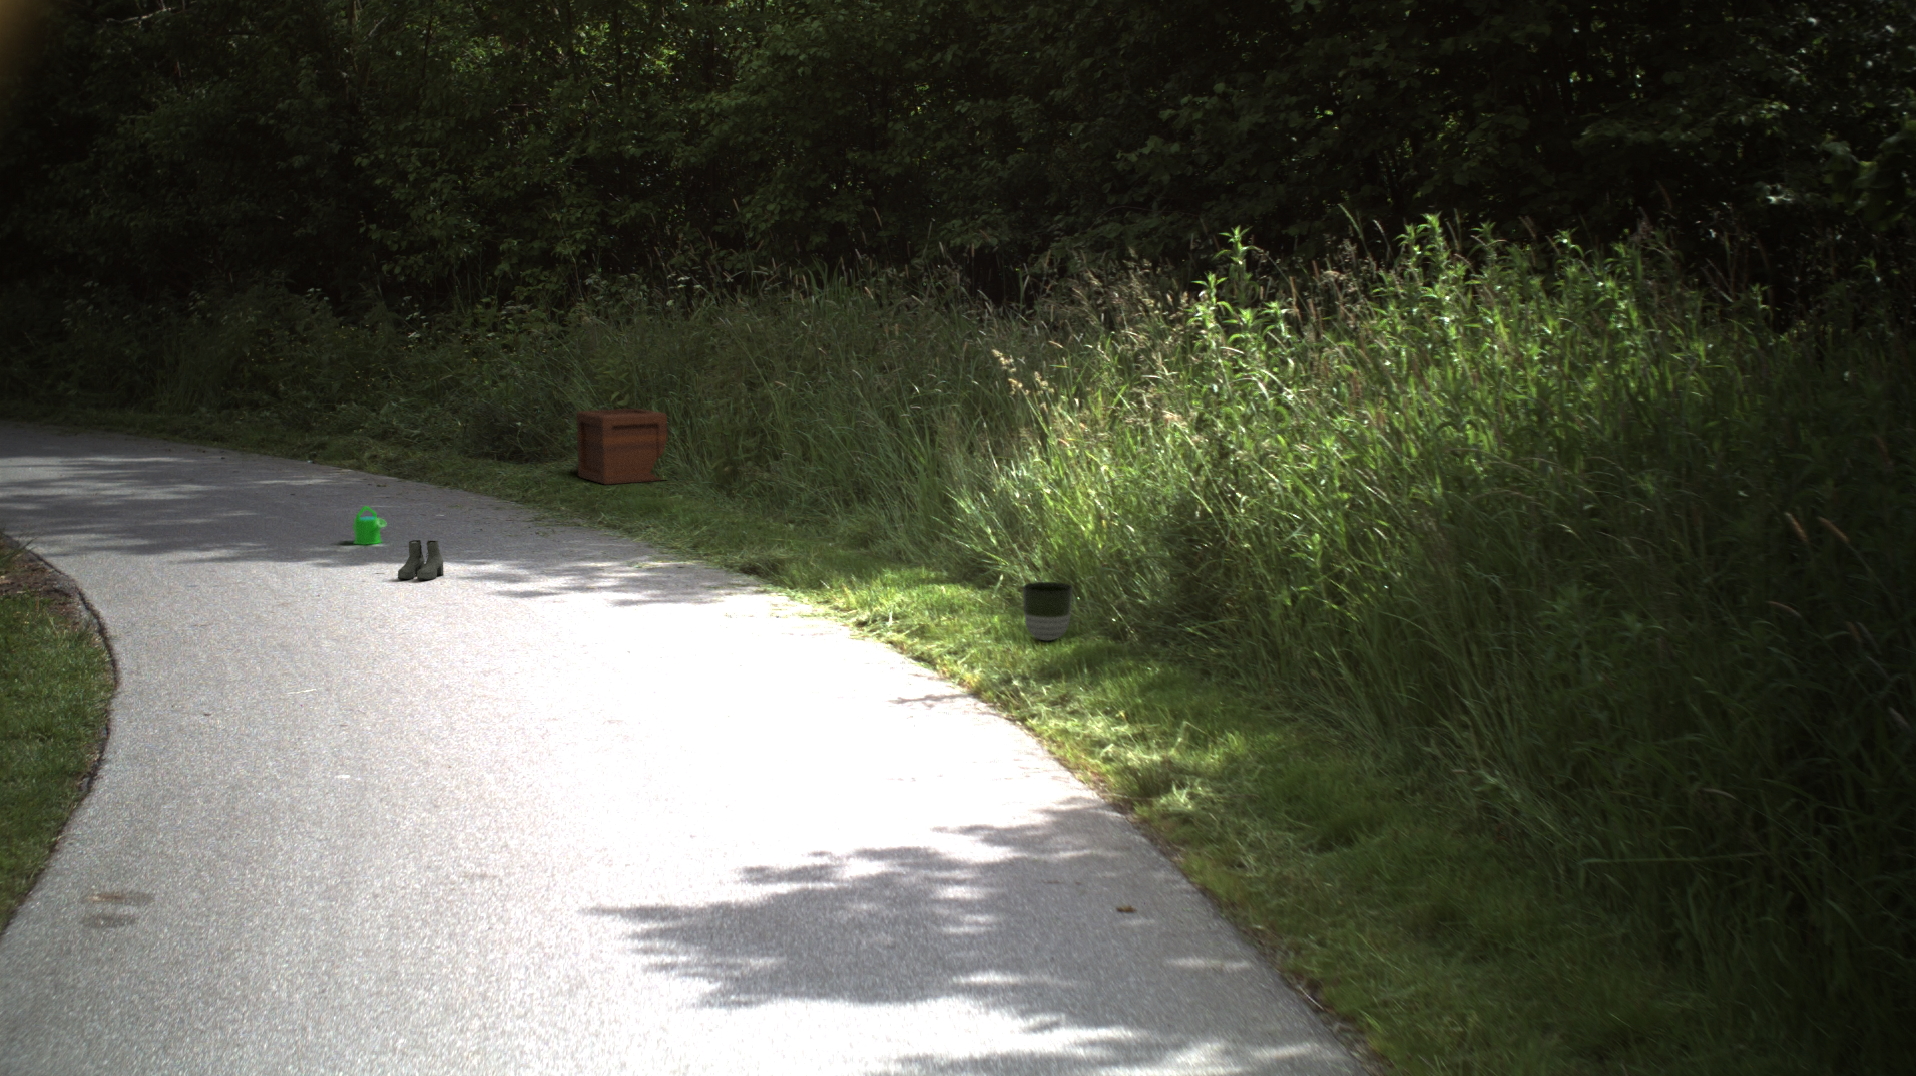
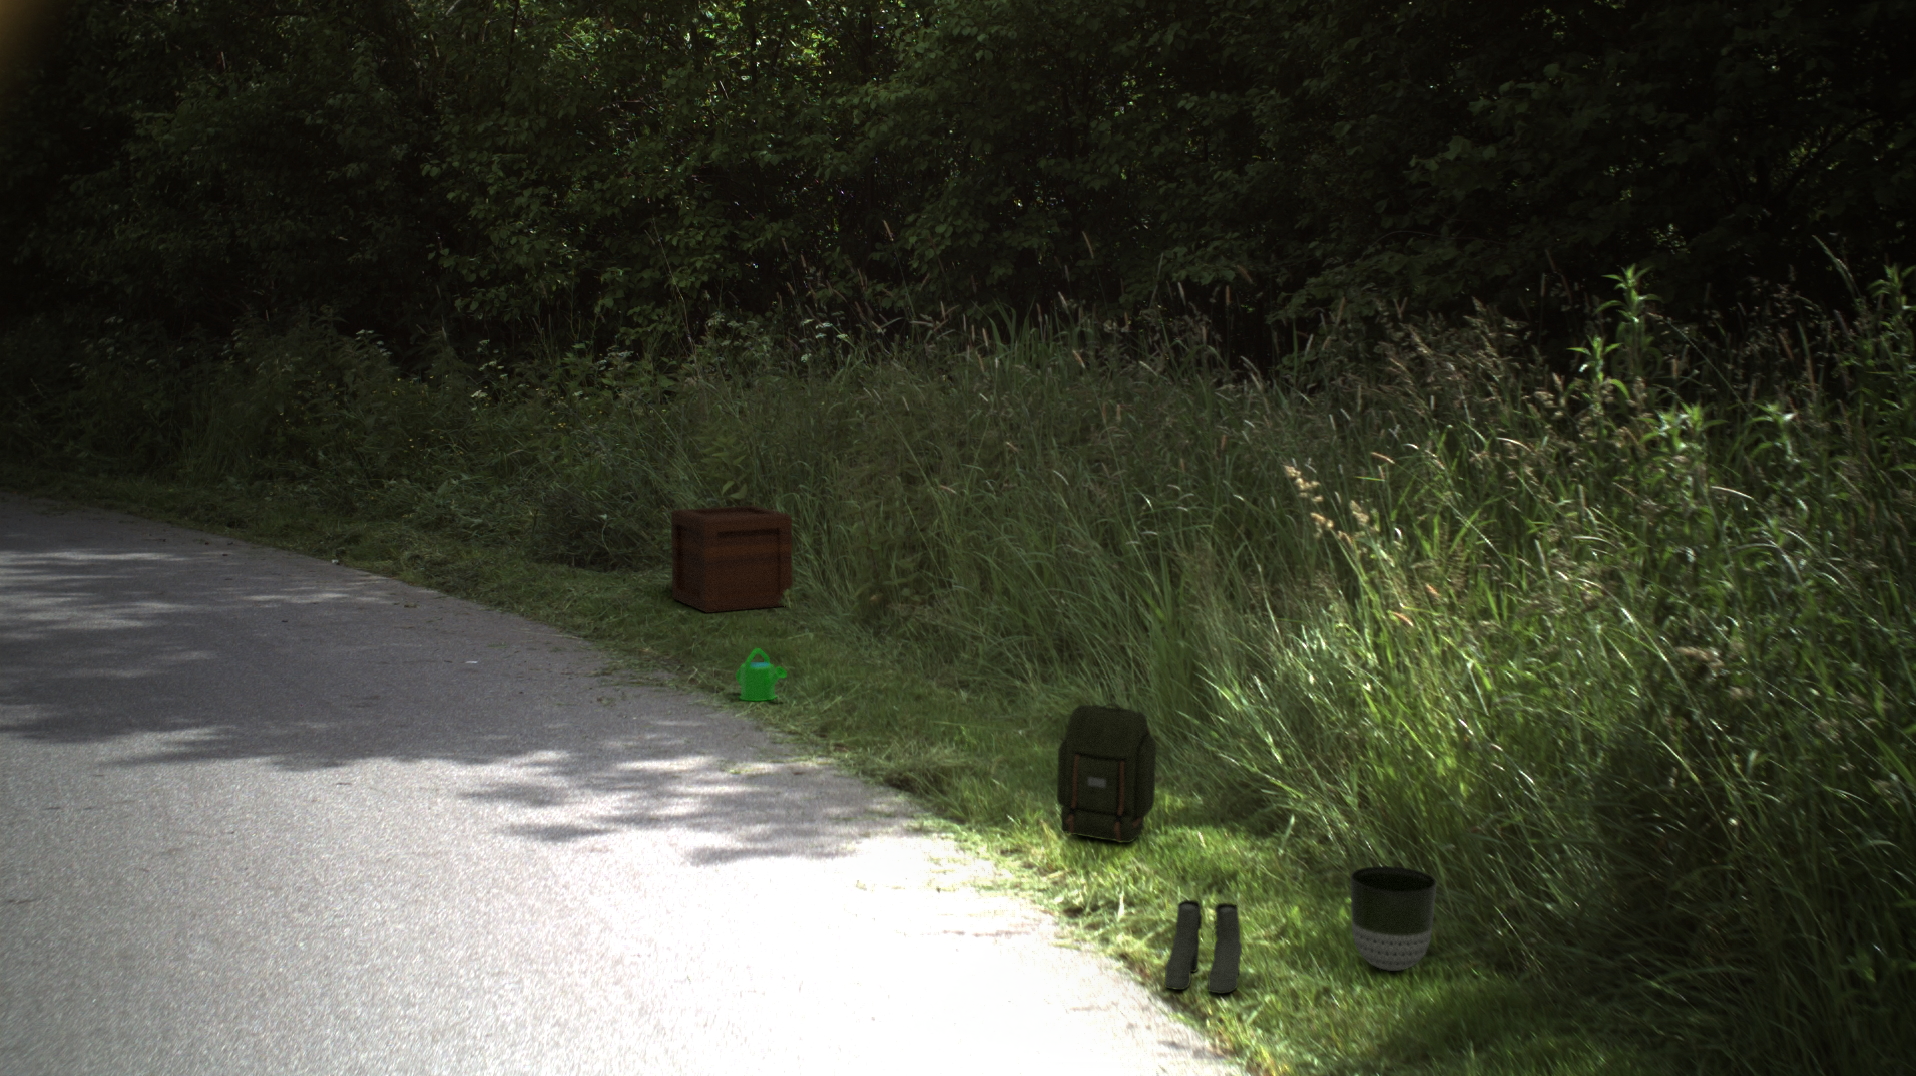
backpack: none [853,505,916,592] -> present [1057,703,1156,843]
watering can: present [353,506,386,545] -> present [736,648,787,701]
boots: present [398,540,444,580] -> present [1164,900,1242,994]

